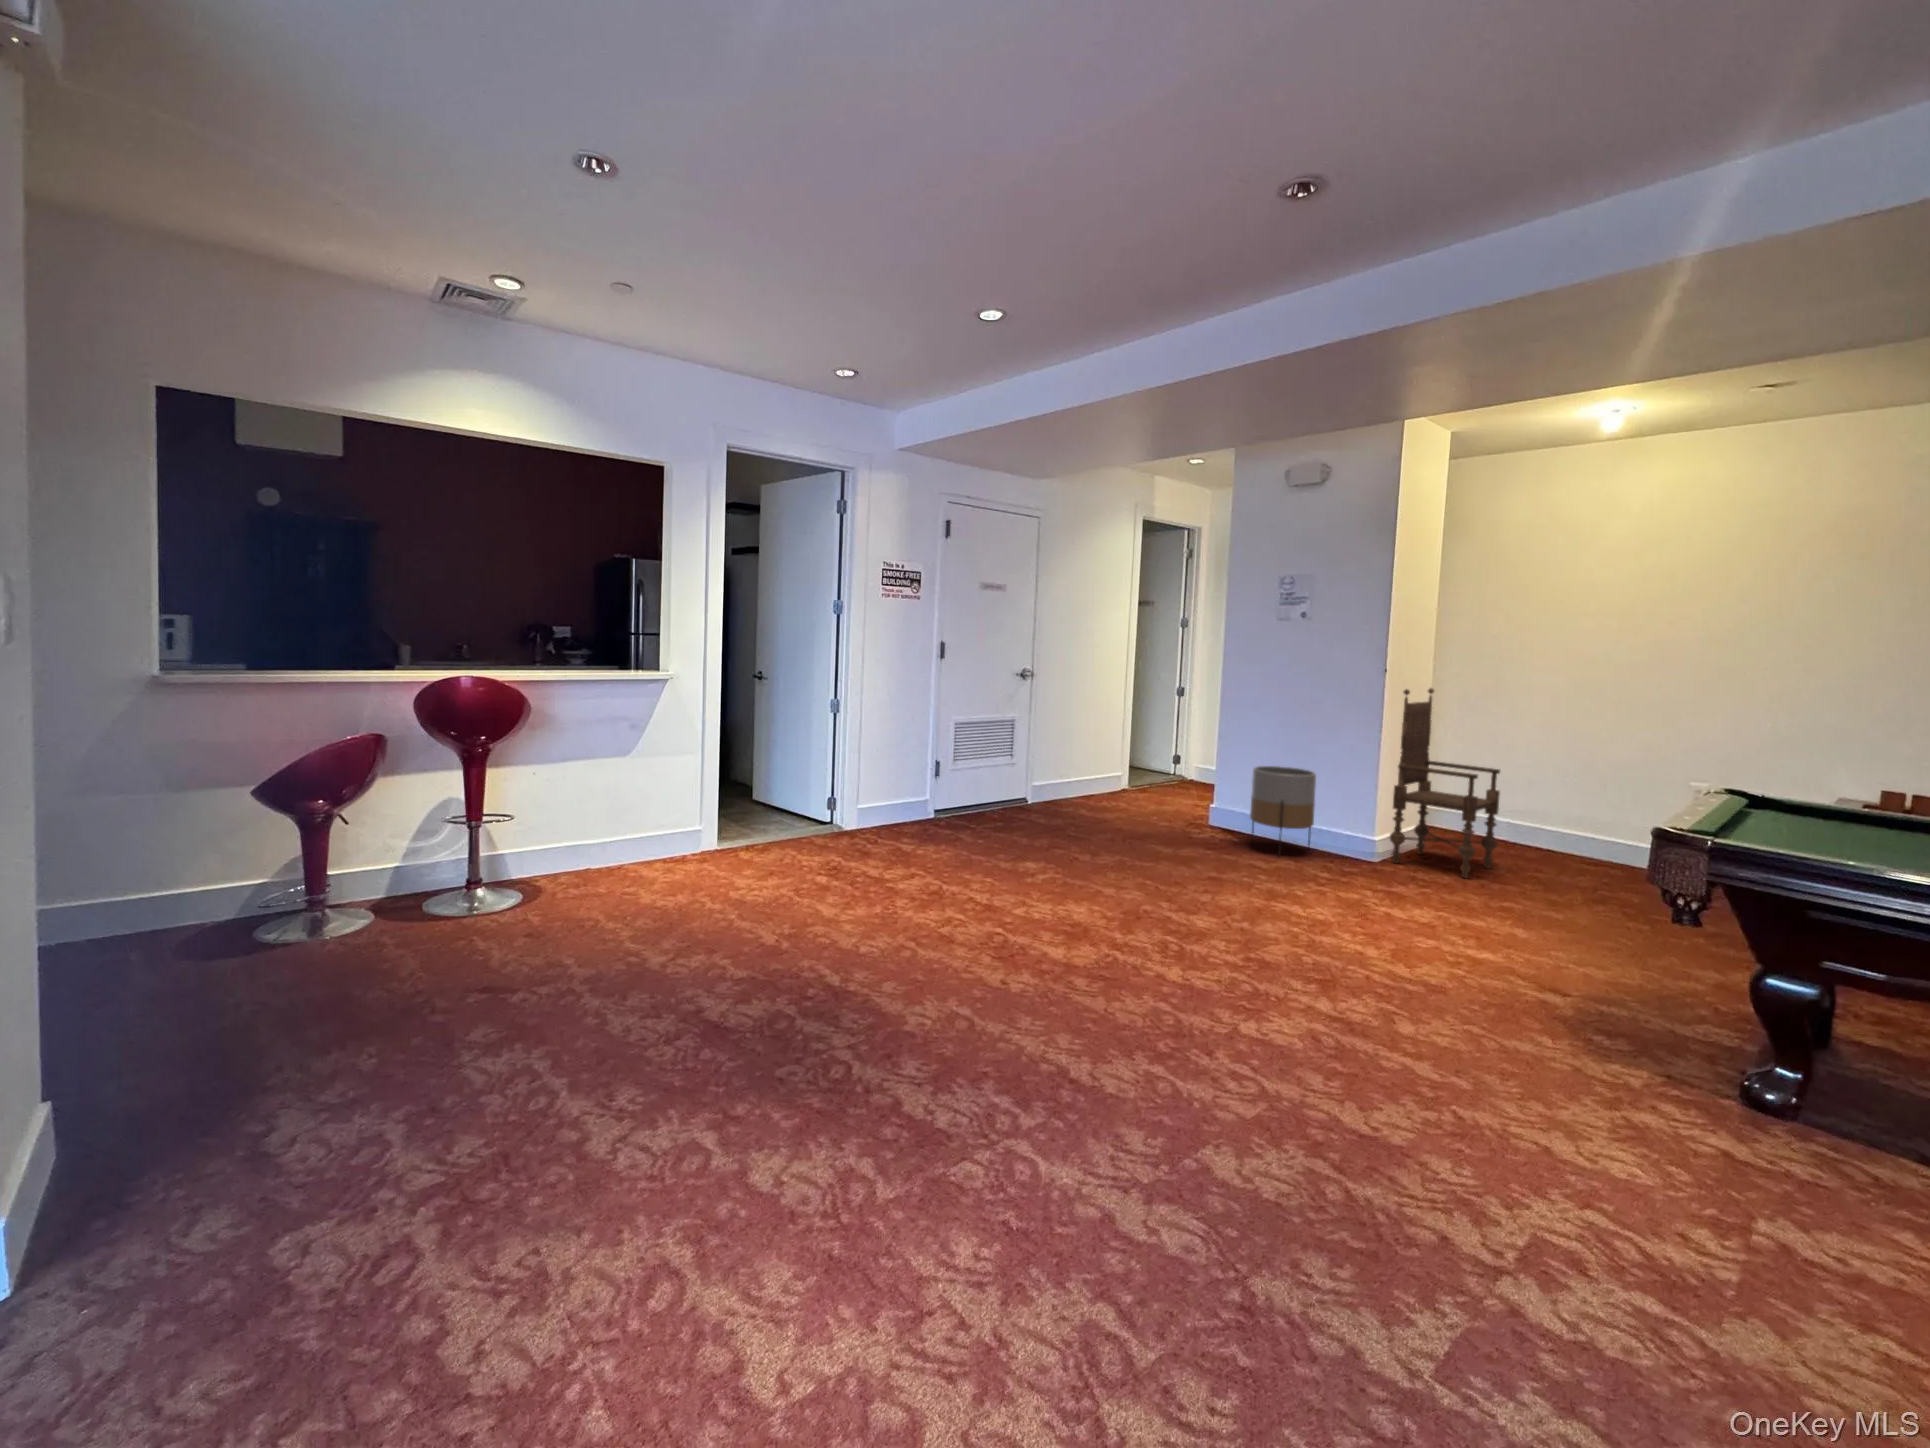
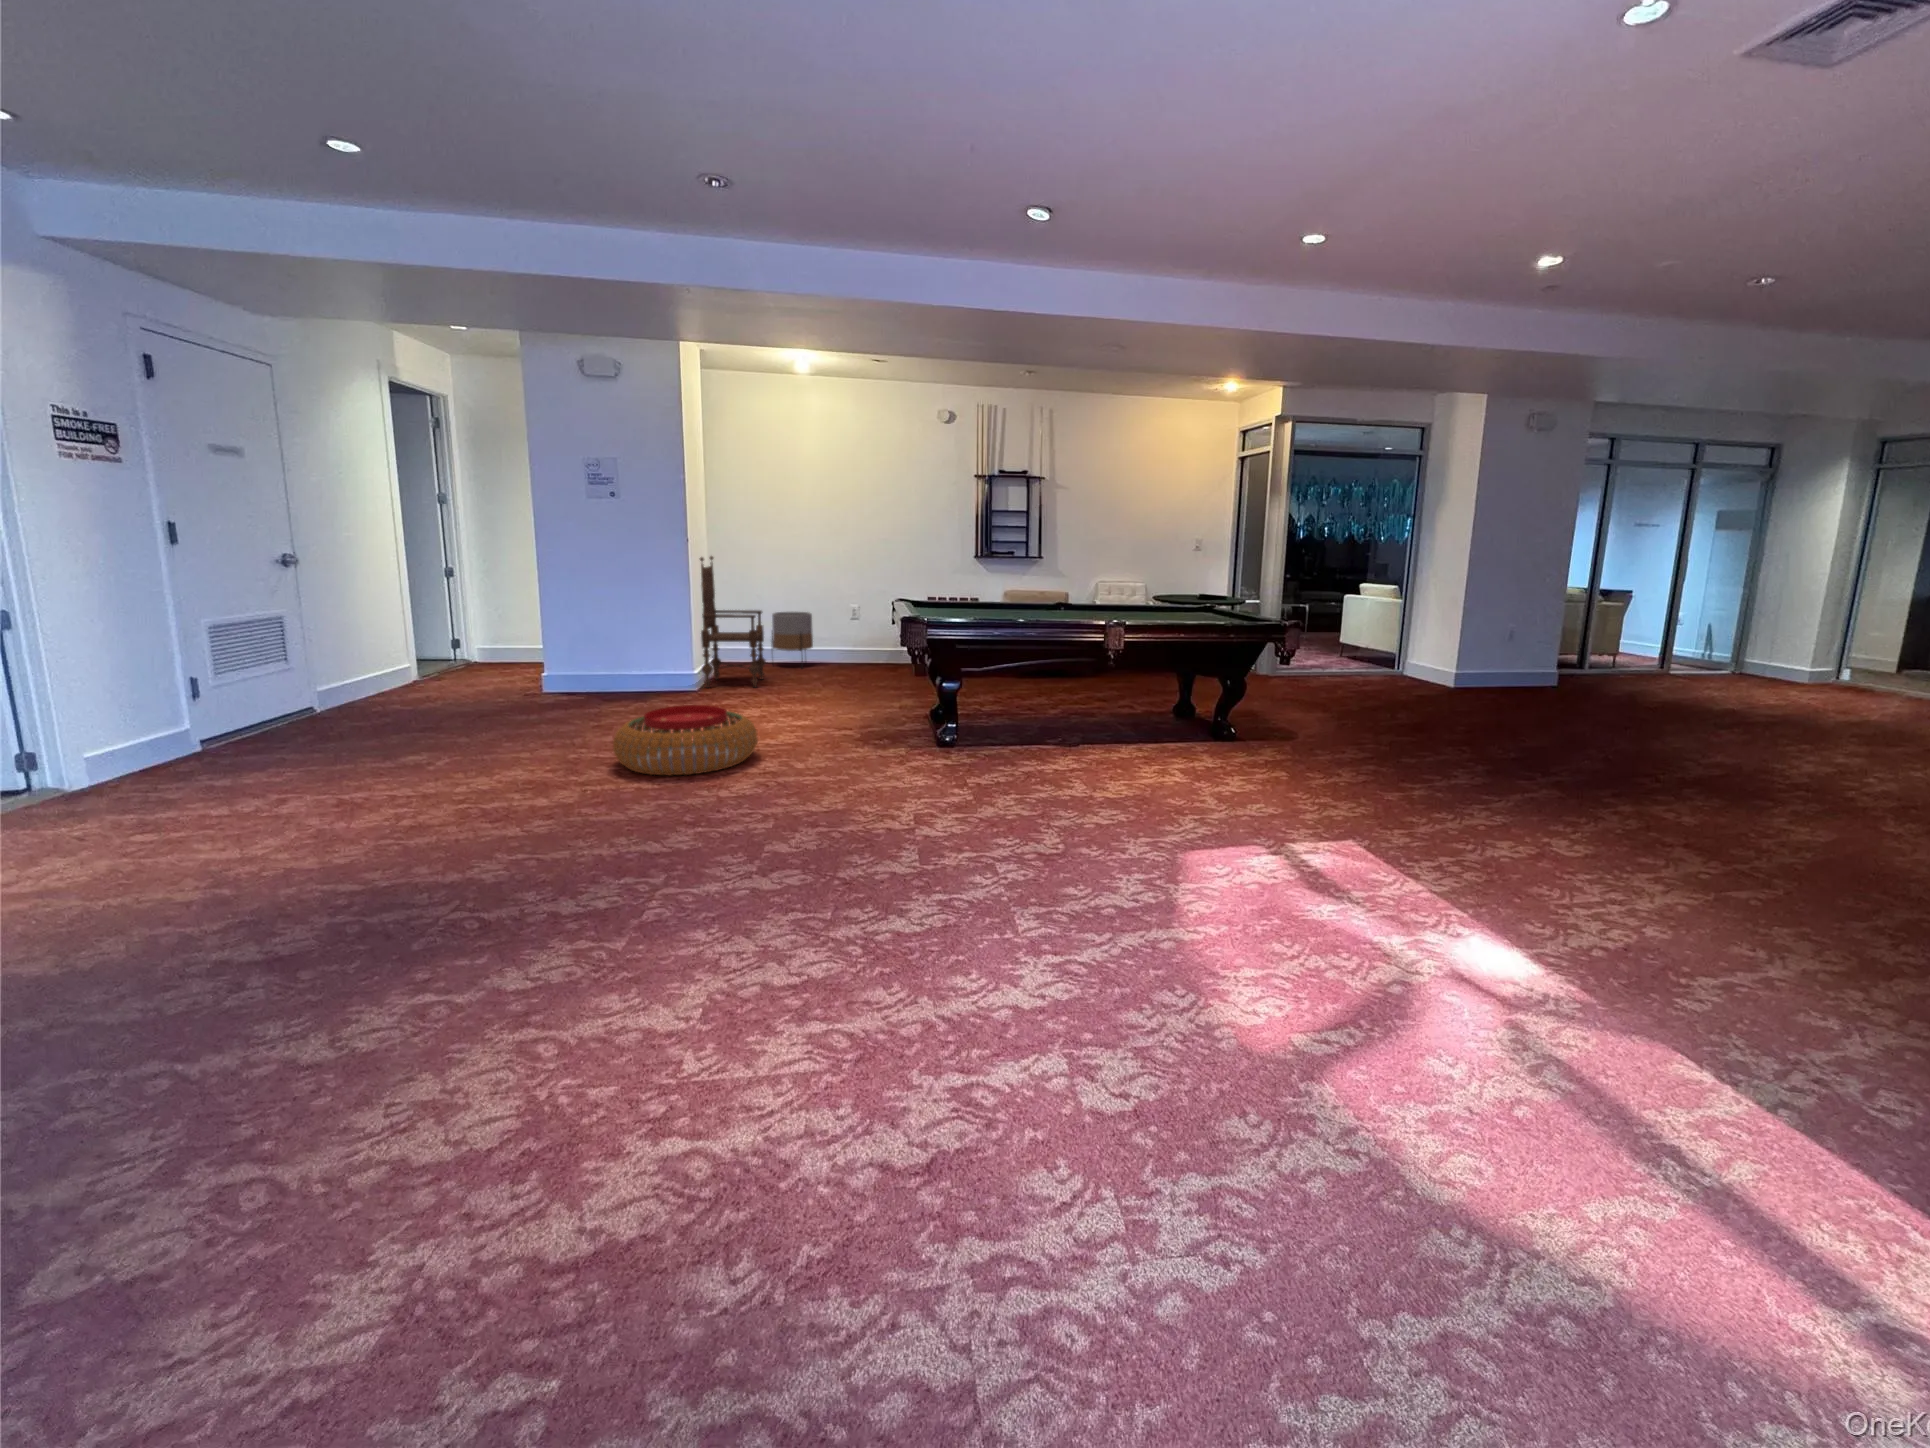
planter: present [1250,766,1316,849] -> present [772,612,813,651]
pouf: none [1167,881,1364,991] -> present [613,705,758,775]

